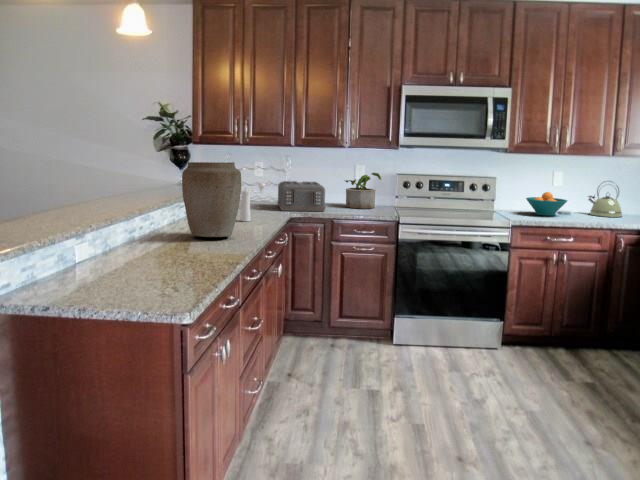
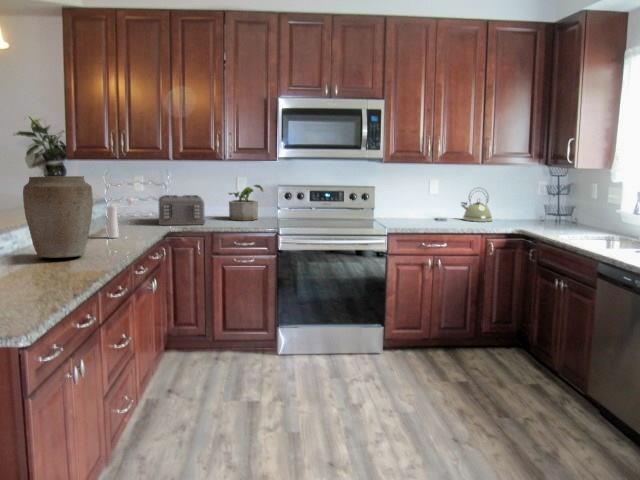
fruit bowl: present [526,192,567,216] -> none [403,200,441,222]

